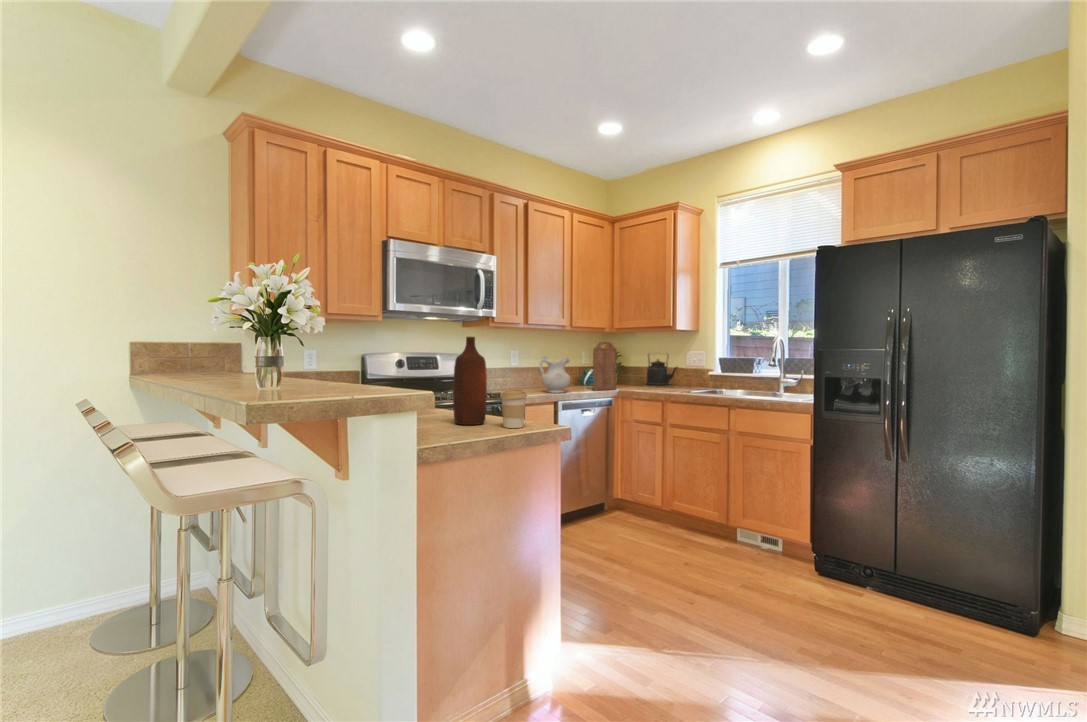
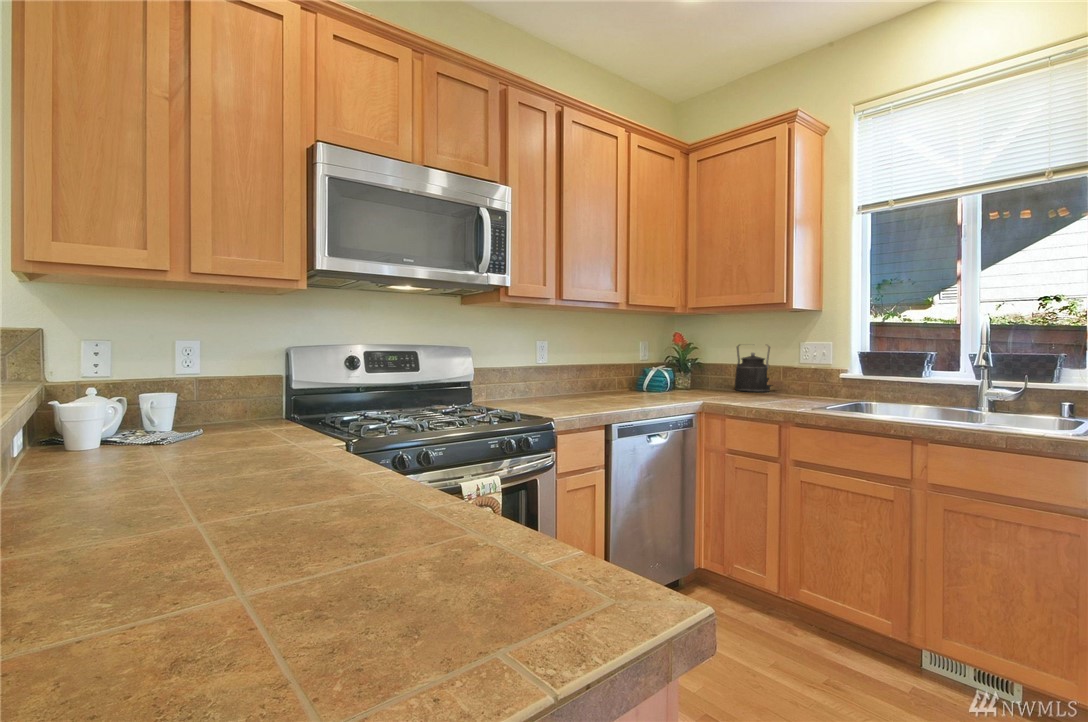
bottle: present [453,337,487,425] -> none [344,293,448,577]
cutting board: present [593,342,617,391] -> none [663,327,700,403]
ceramic pitcher: present [539,357,570,393] -> none [580,350,630,409]
coffee cup: present [500,390,527,428] -> none [485,465,575,610]

